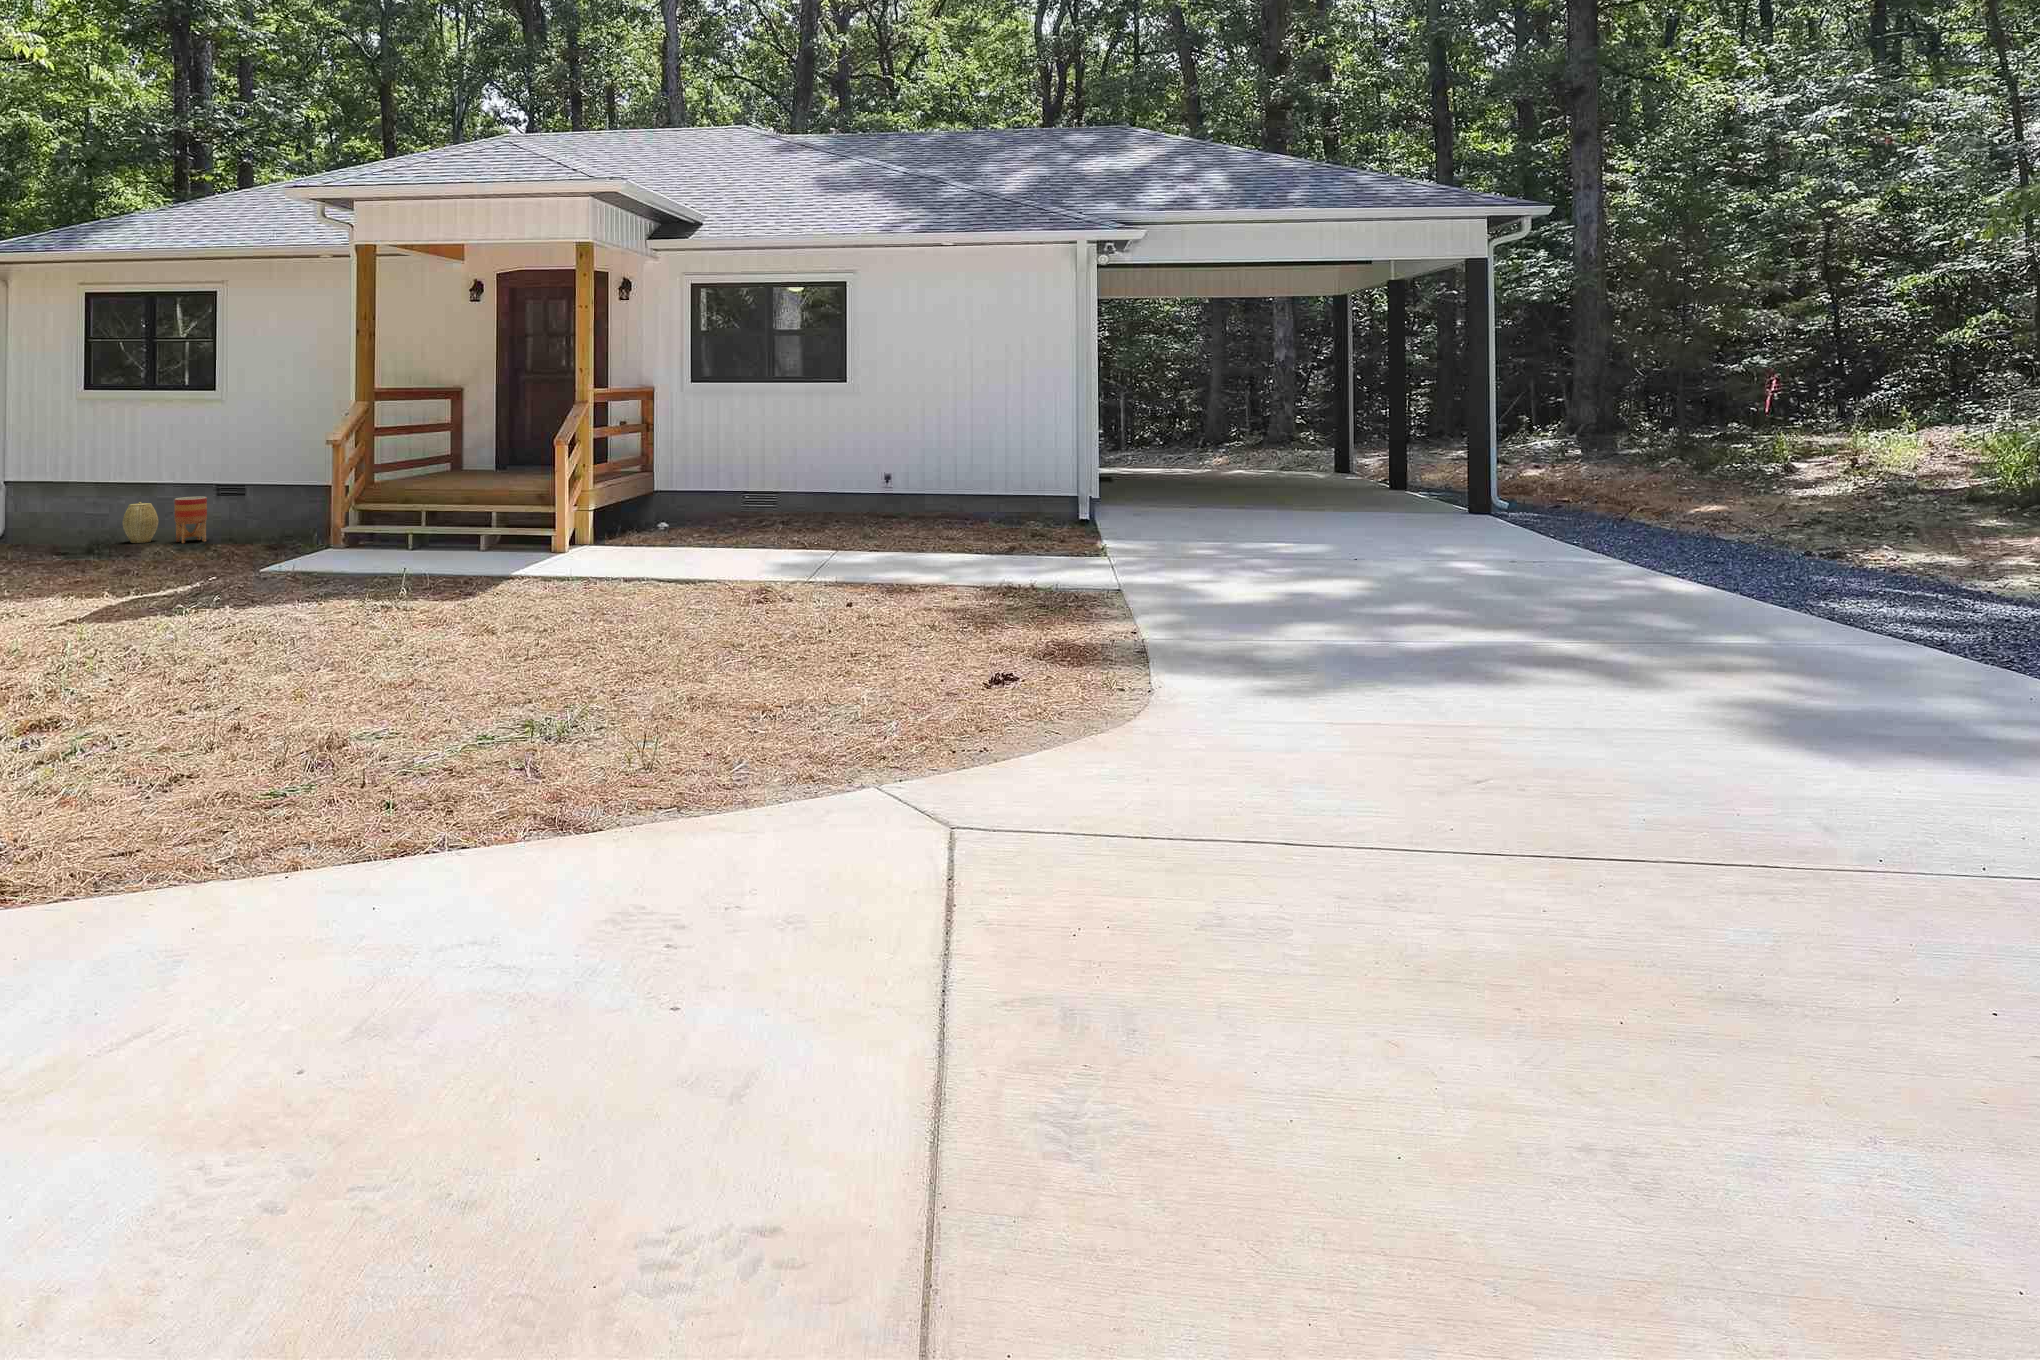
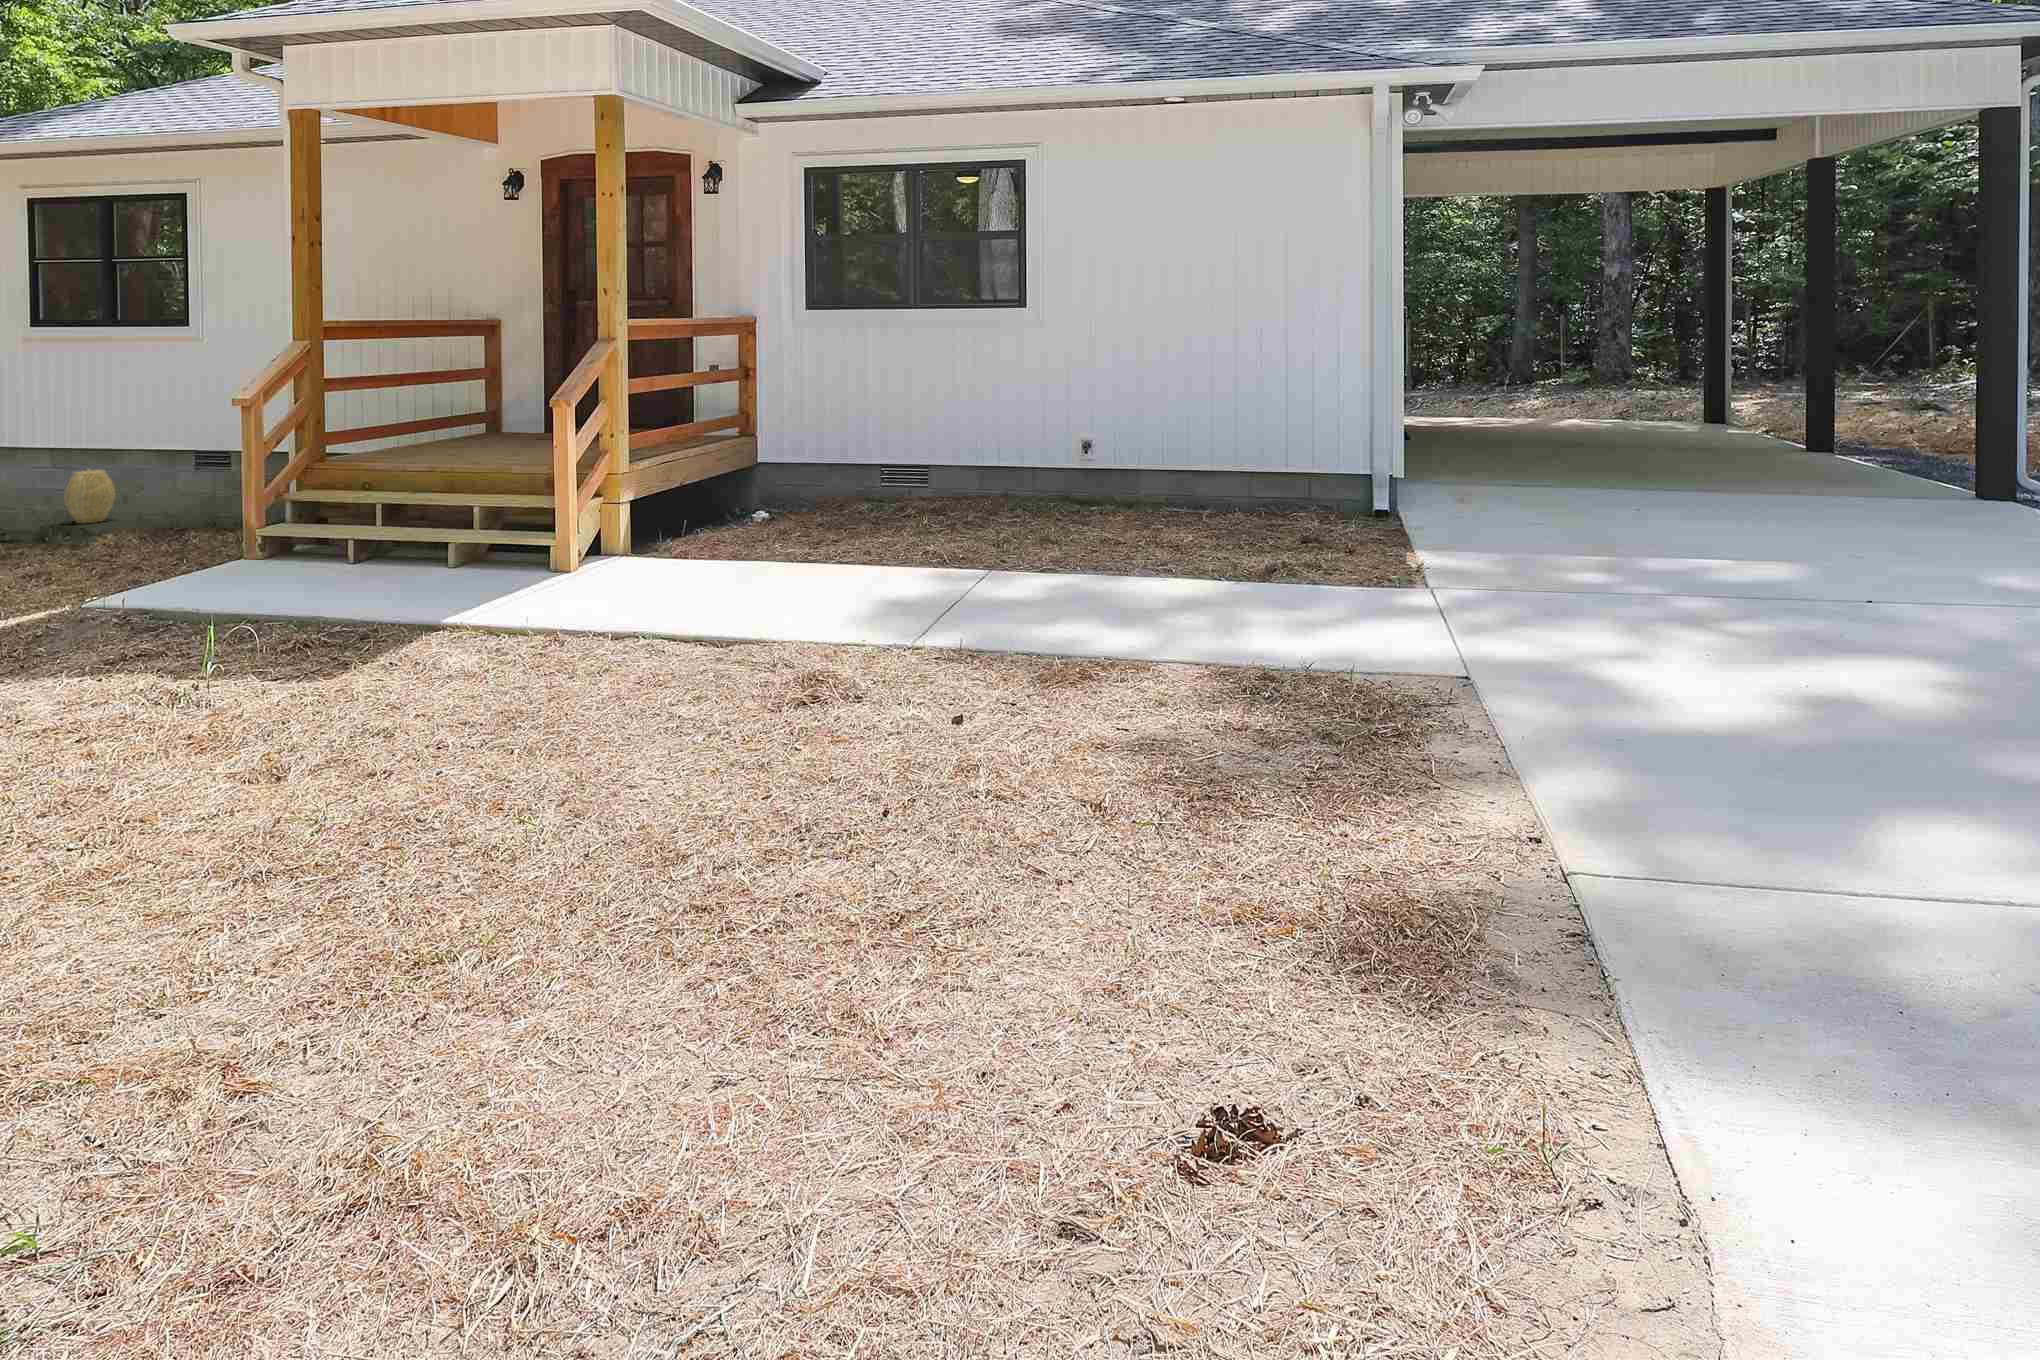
planter: present [174,497,207,543] -> none [125,463,172,526]

